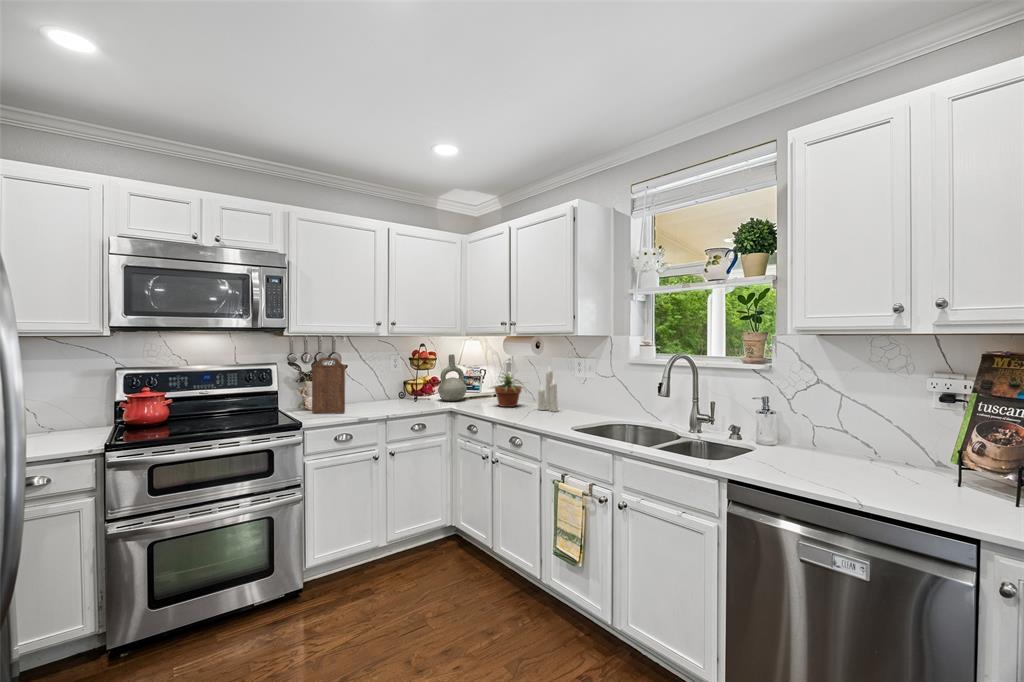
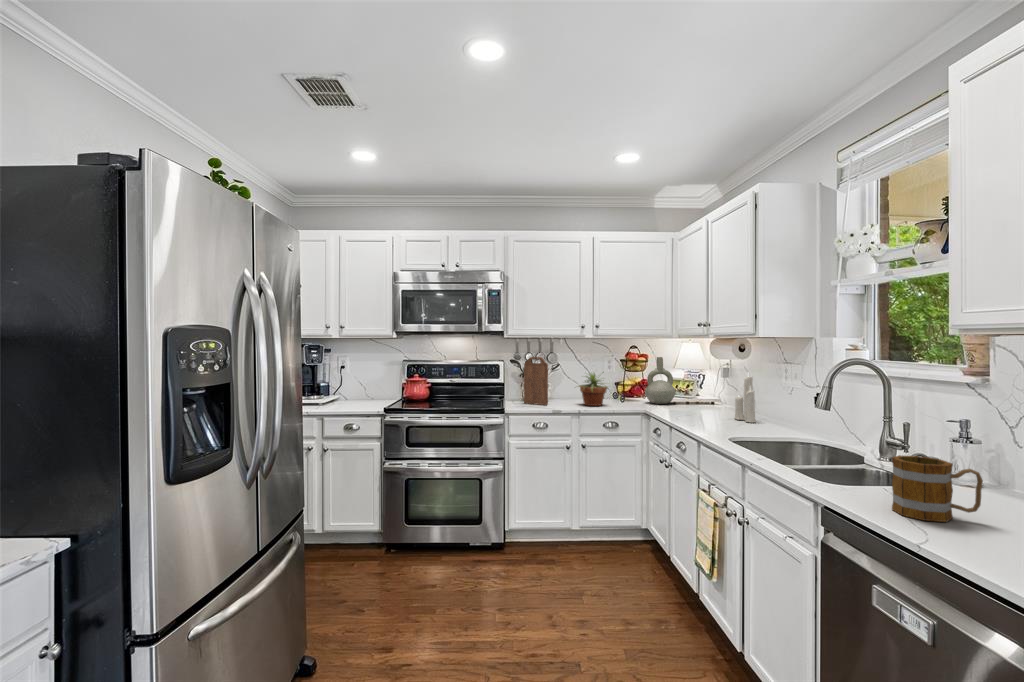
potted plant: present [492,373,523,407] -> present [579,373,609,406]
mug: none [770,428,824,476] -> present [892,455,983,522]

